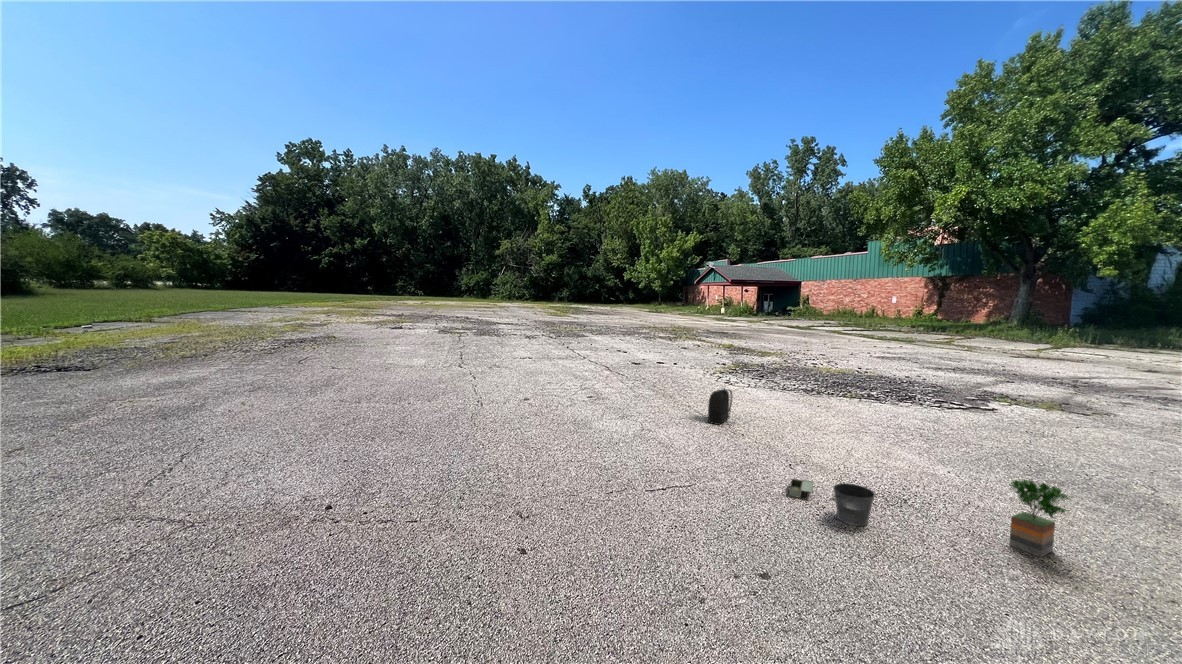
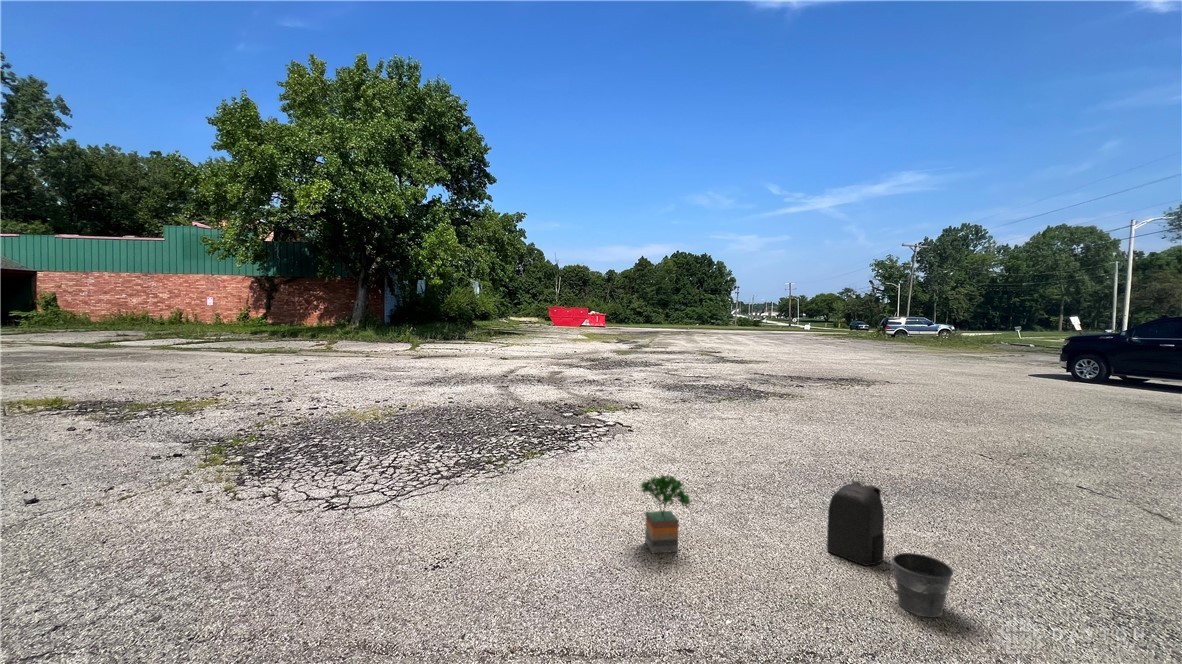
backpack: present [708,389,732,425] -> present [827,481,884,566]
toolbox: present [788,479,814,498] -> none [796,580,857,624]
potted tree: present [1010,480,1069,557] -> present [641,476,690,553]

